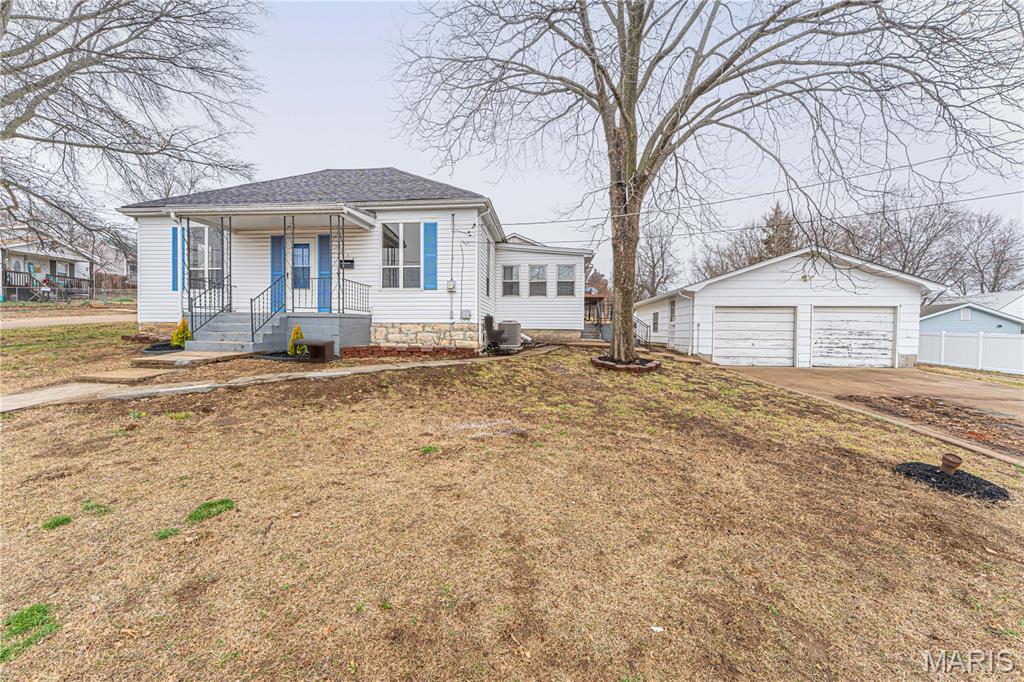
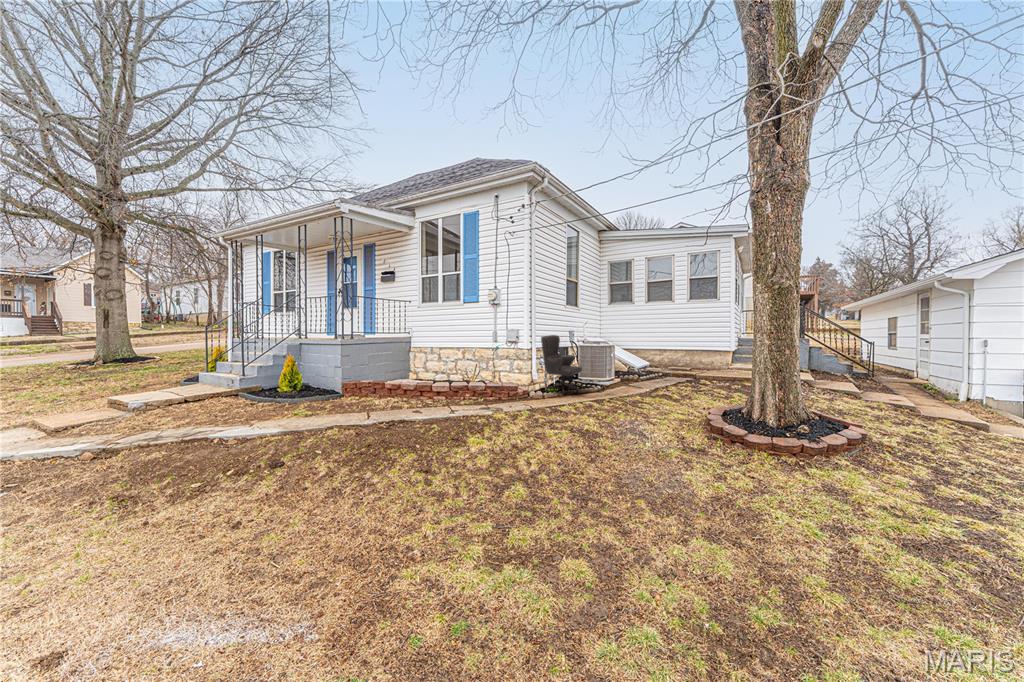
bench: present [293,339,335,362] -> none [303,368,346,398]

